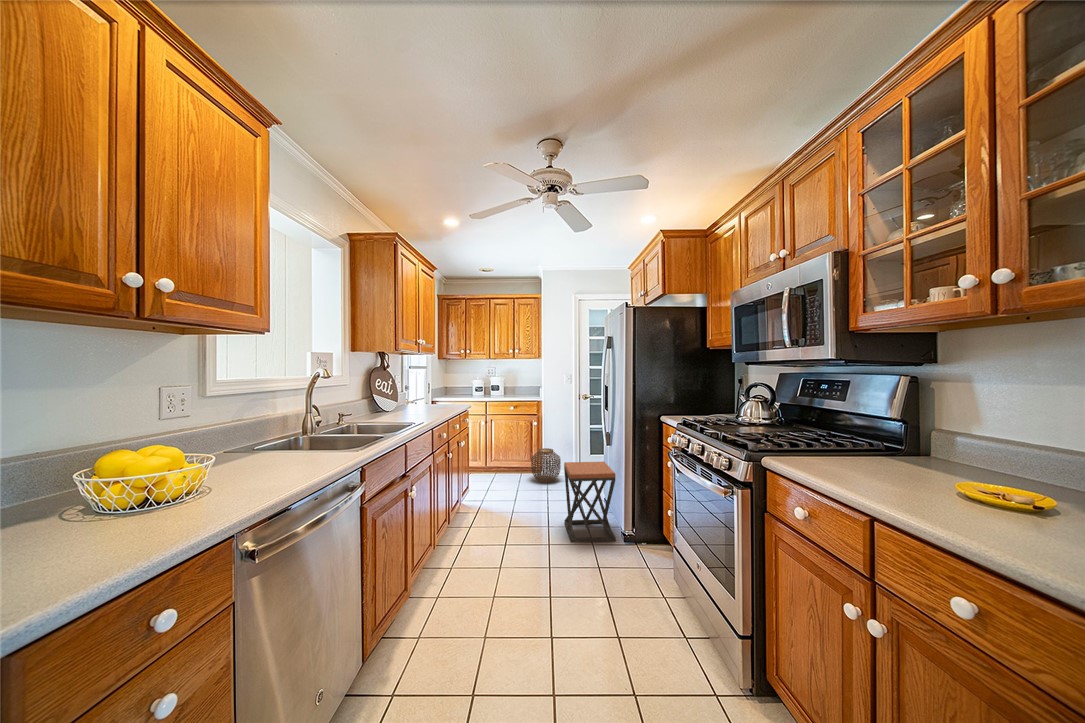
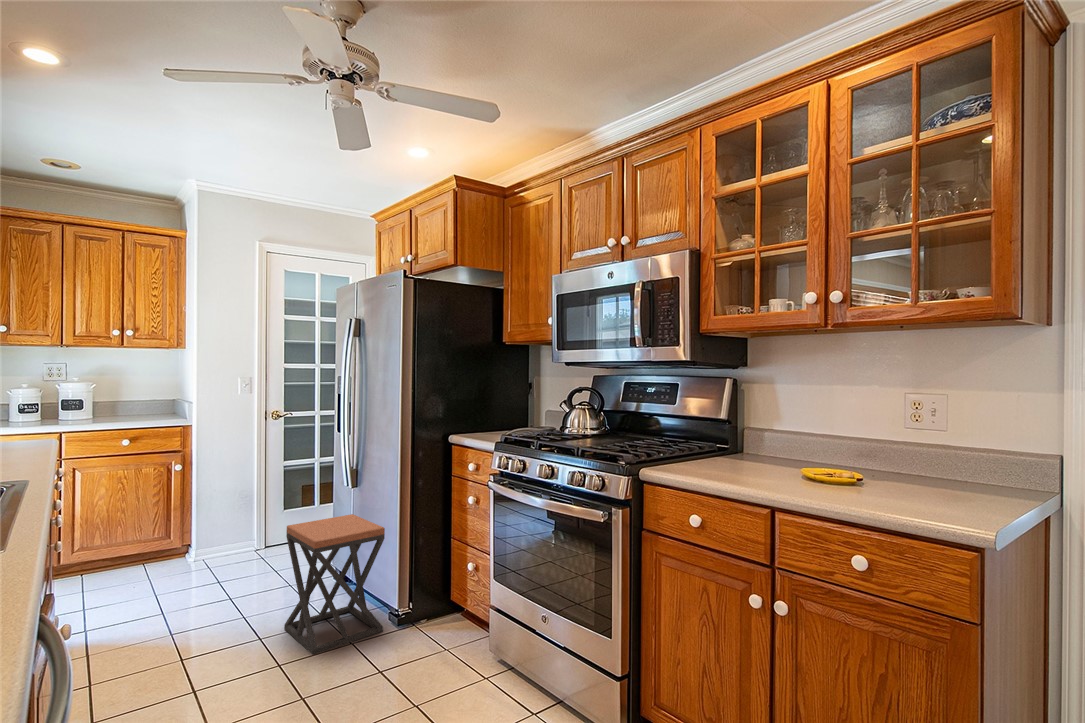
woven basket: present [531,448,561,483] -> none [174,511,236,574]

